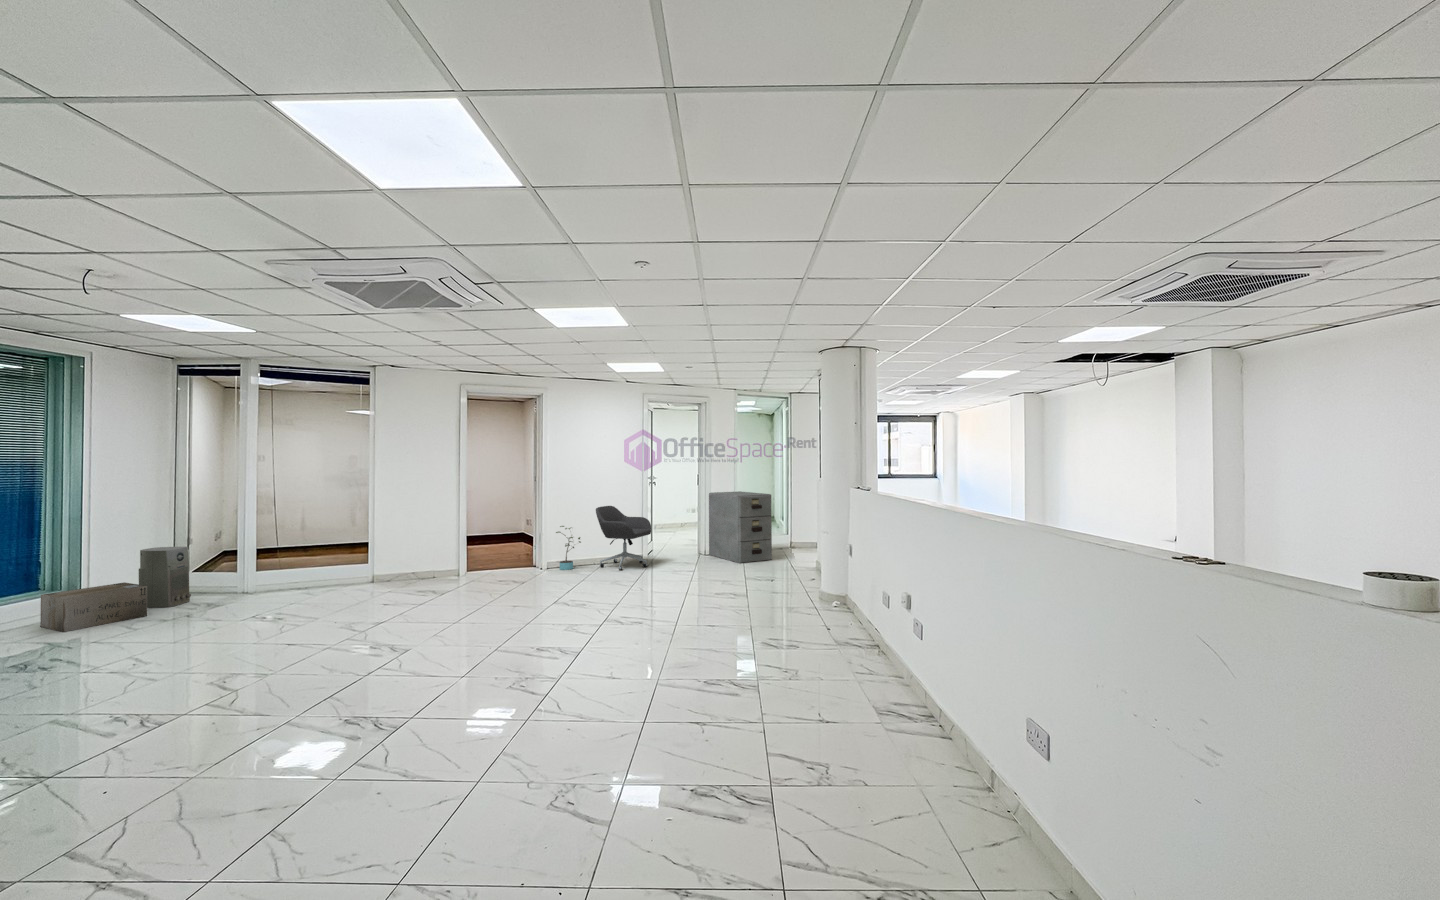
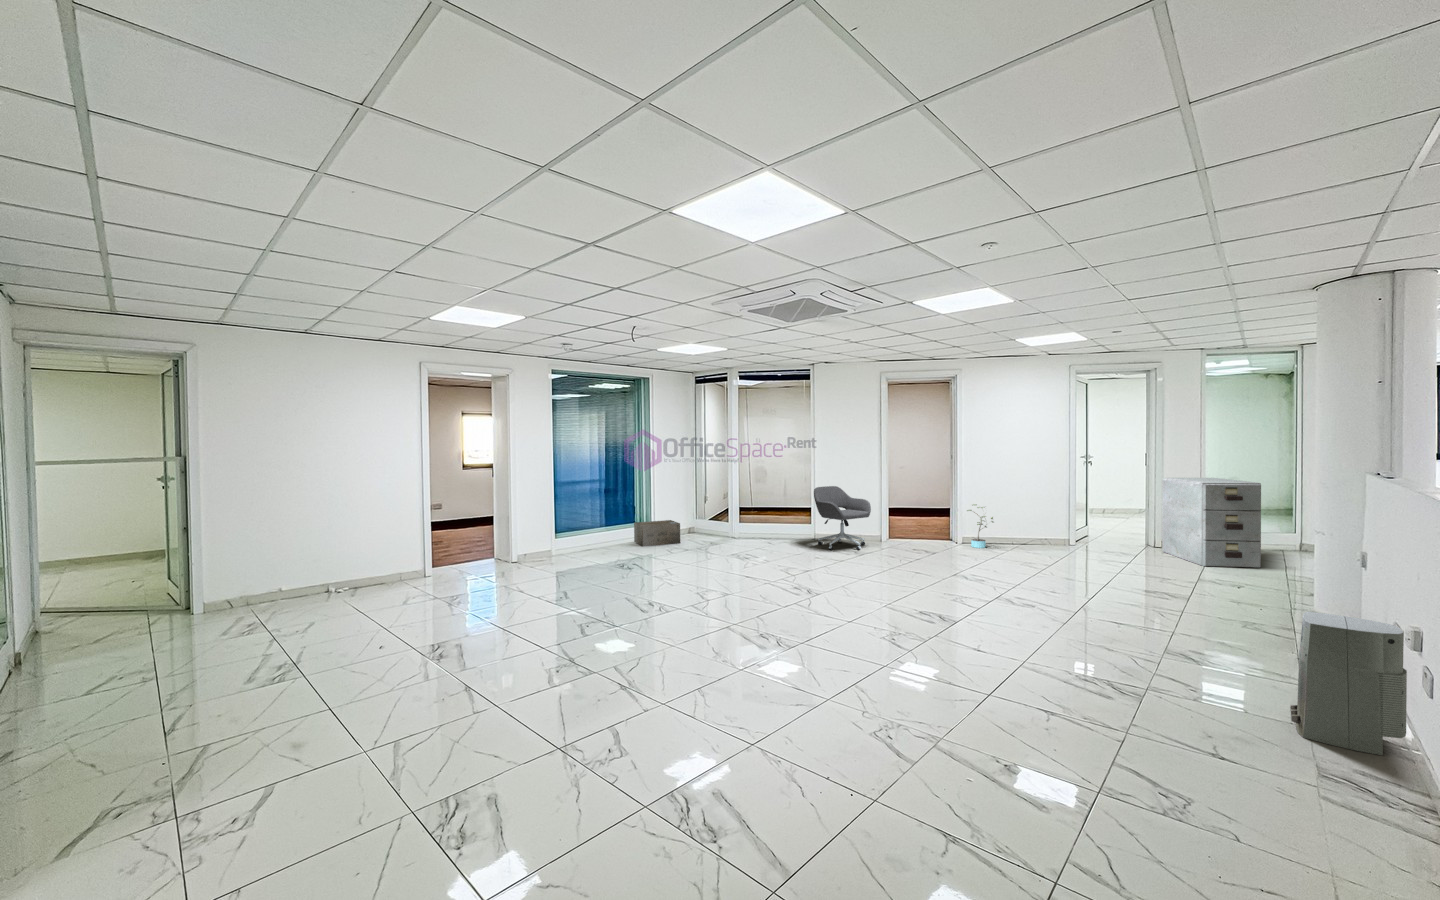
office chair: present [596,506,651,570] -> present [814,486,871,550]
air purifier: present [139,547,191,608] -> present [1290,612,1407,755]

